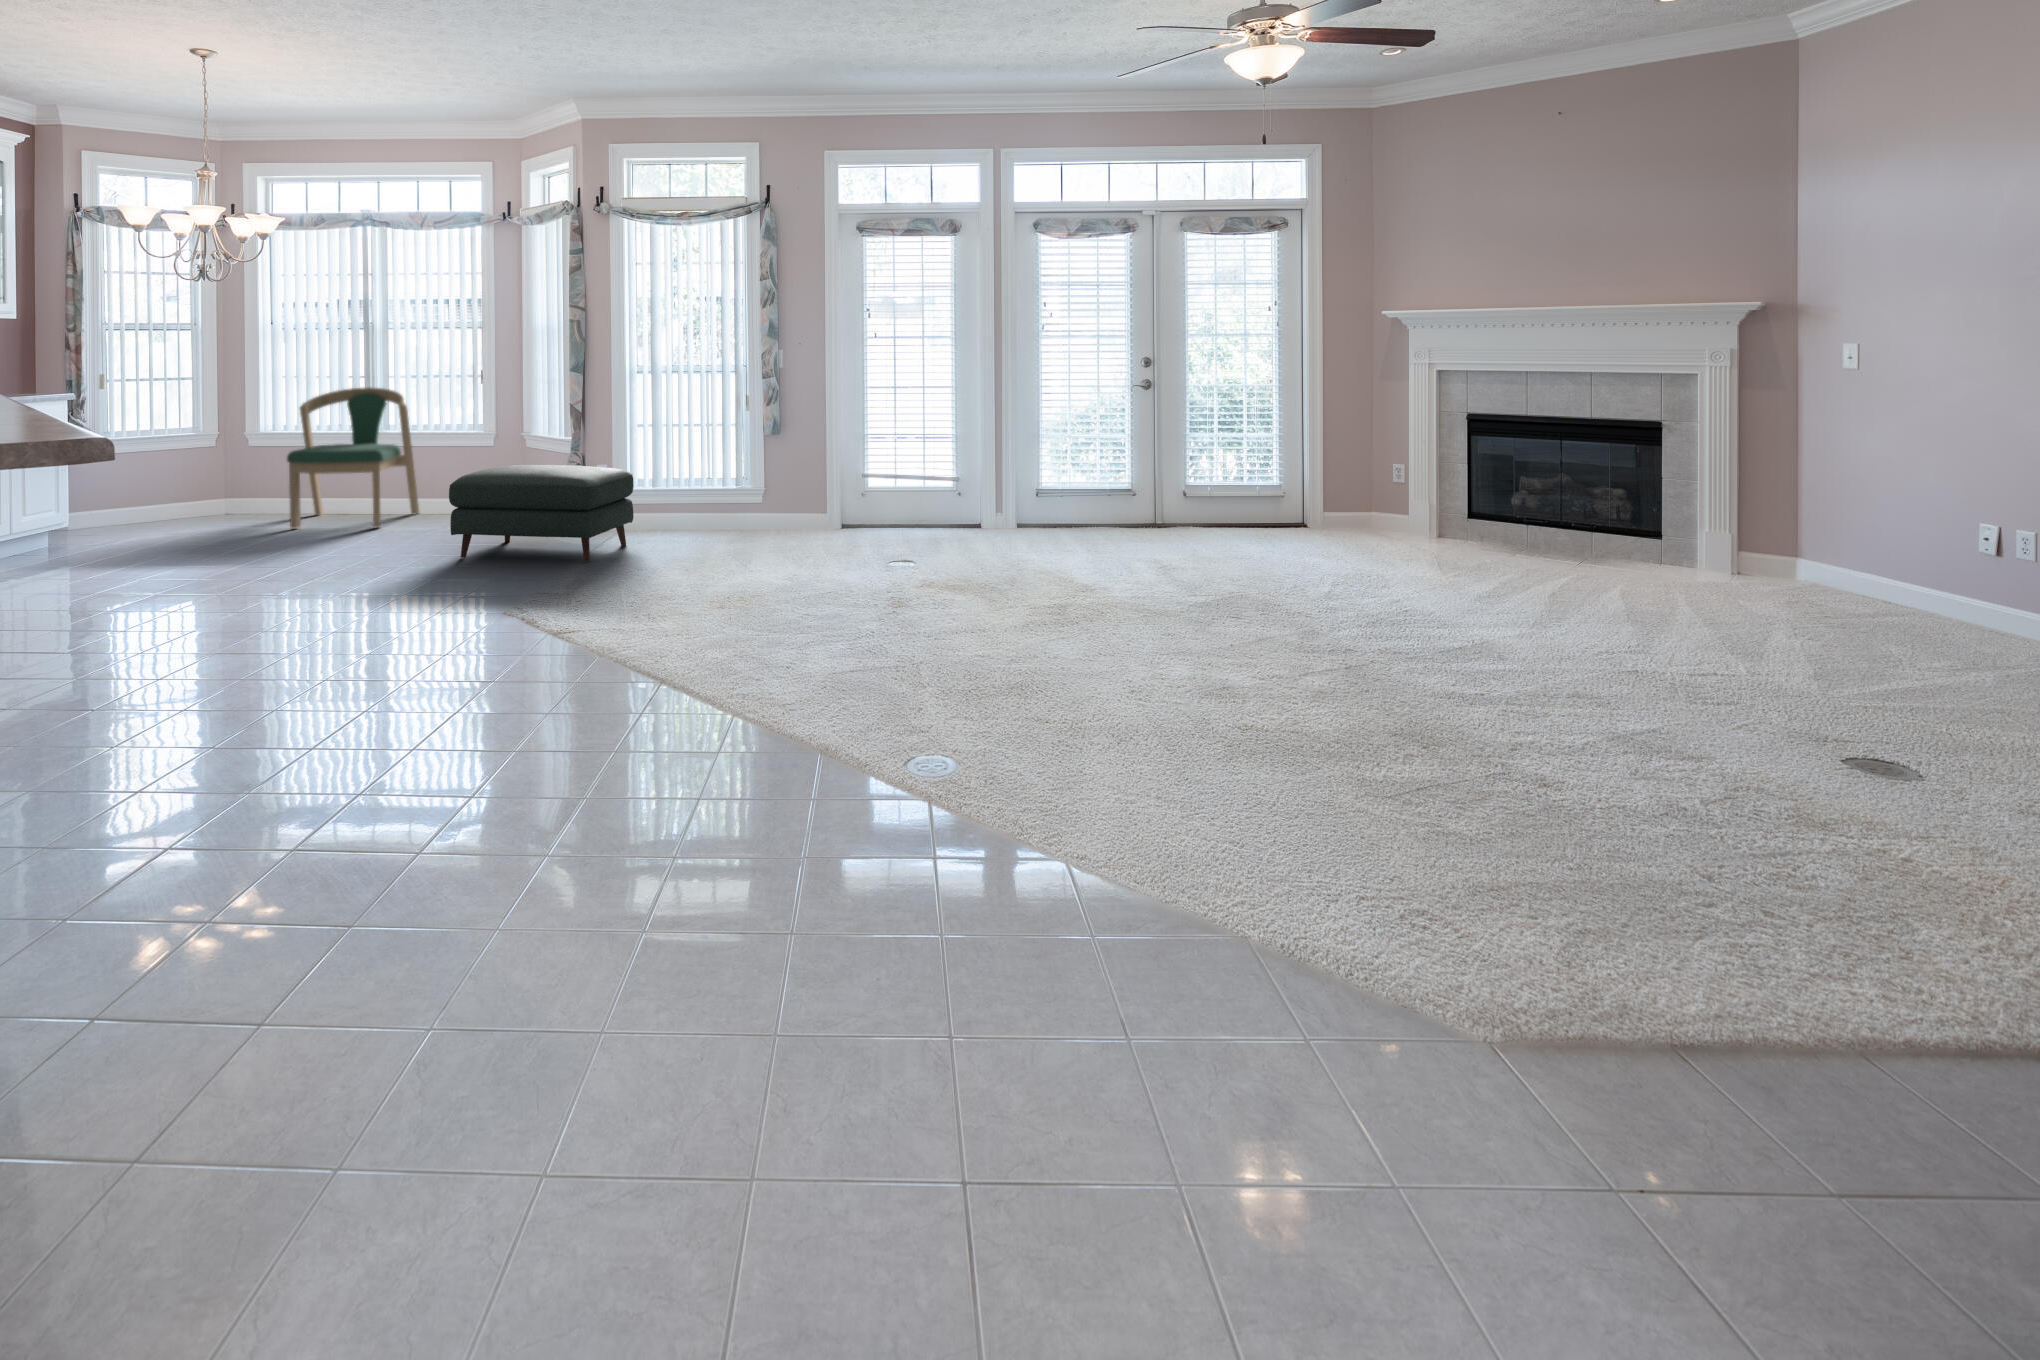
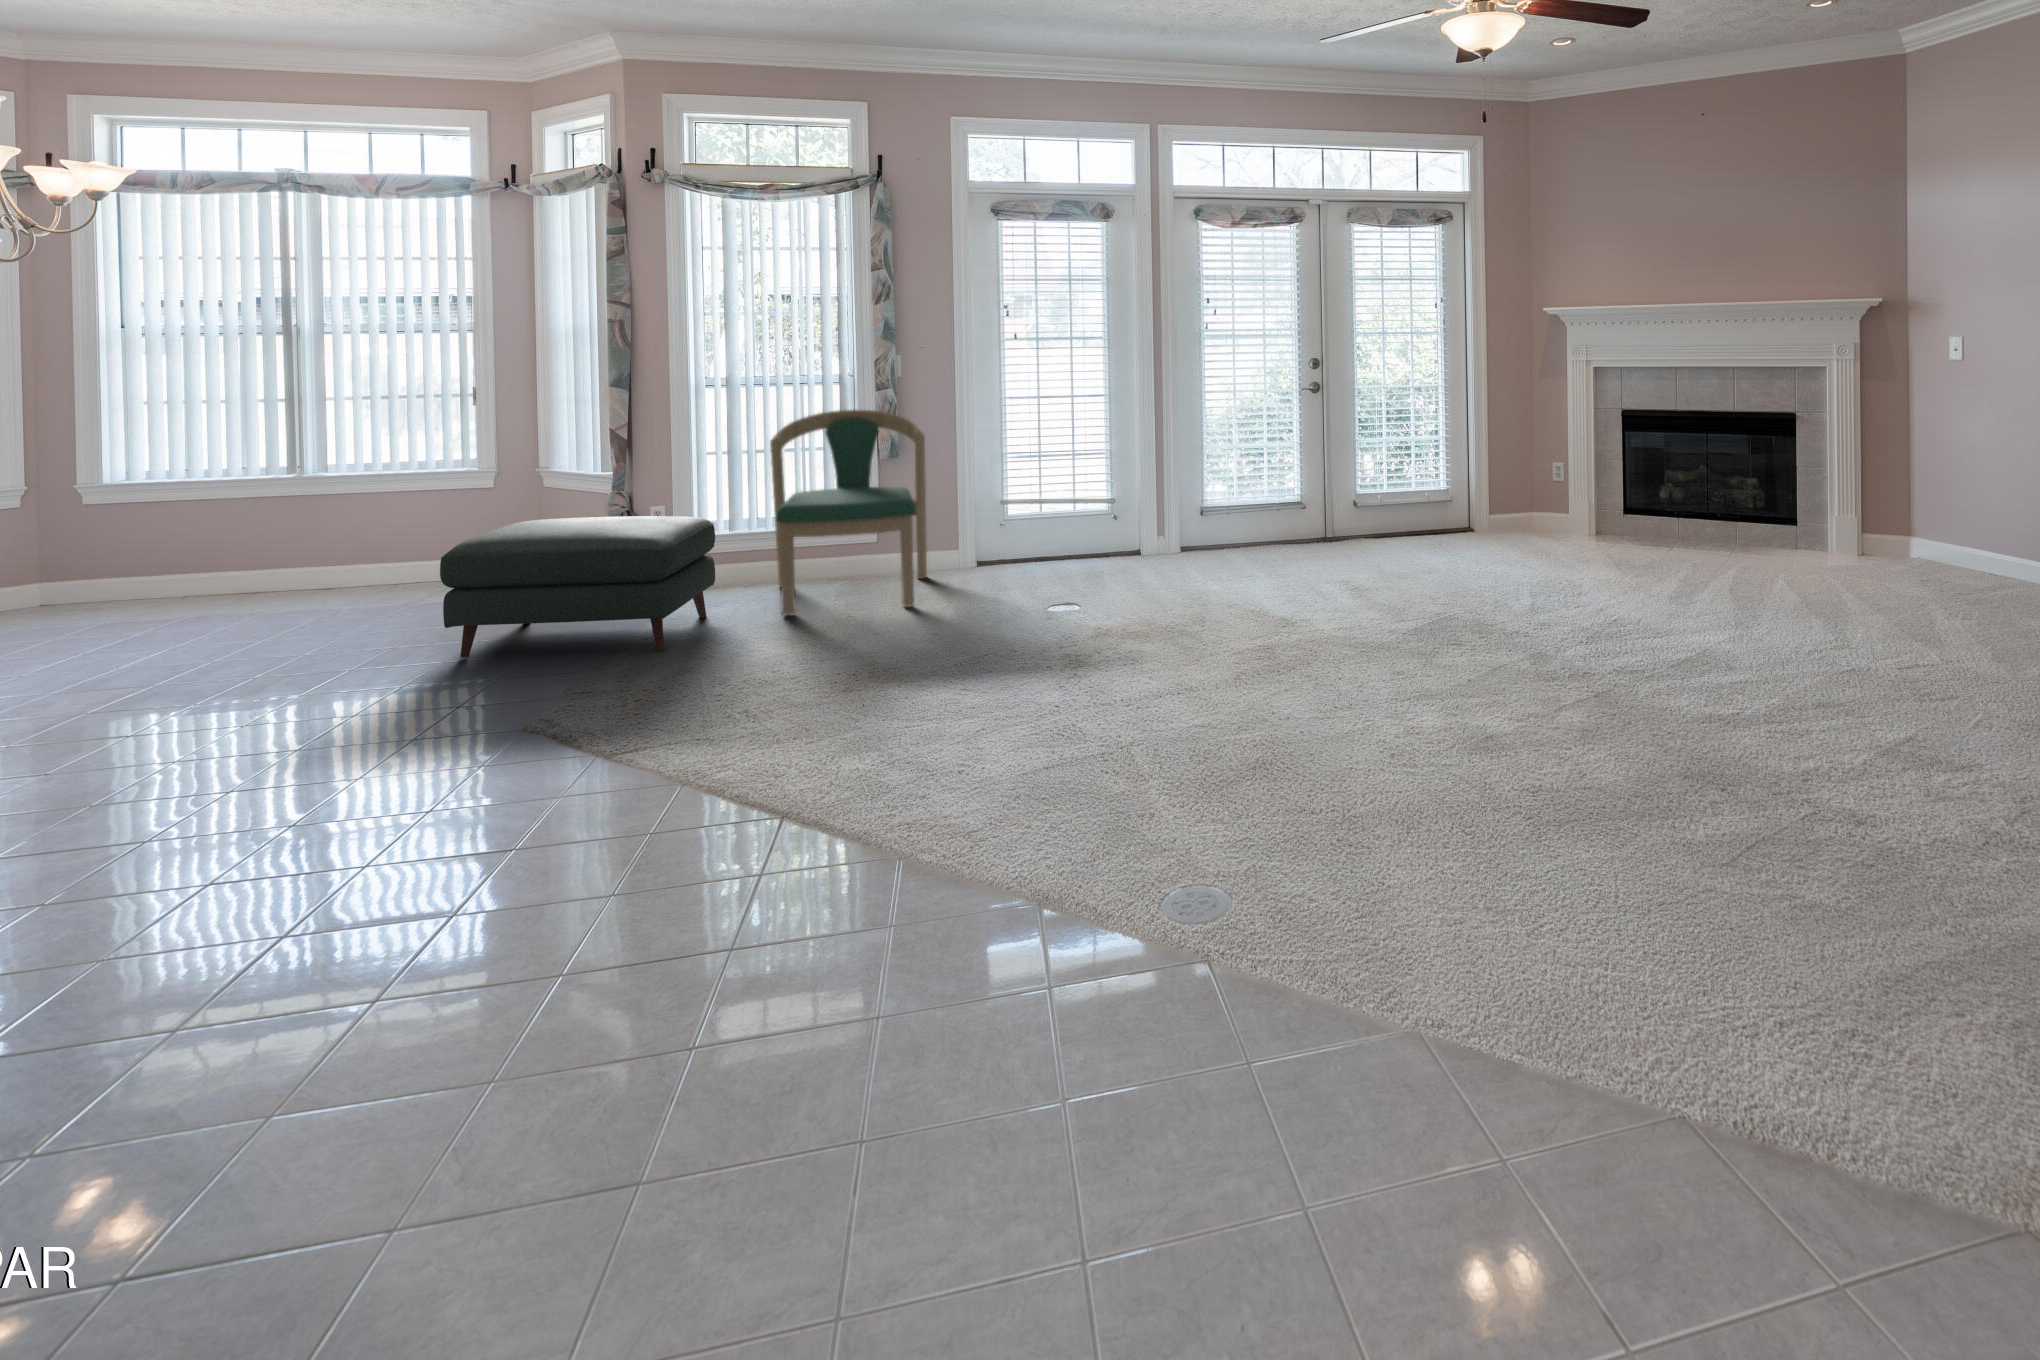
dining chair: present [287,387,419,529] -> present [770,410,927,615]

